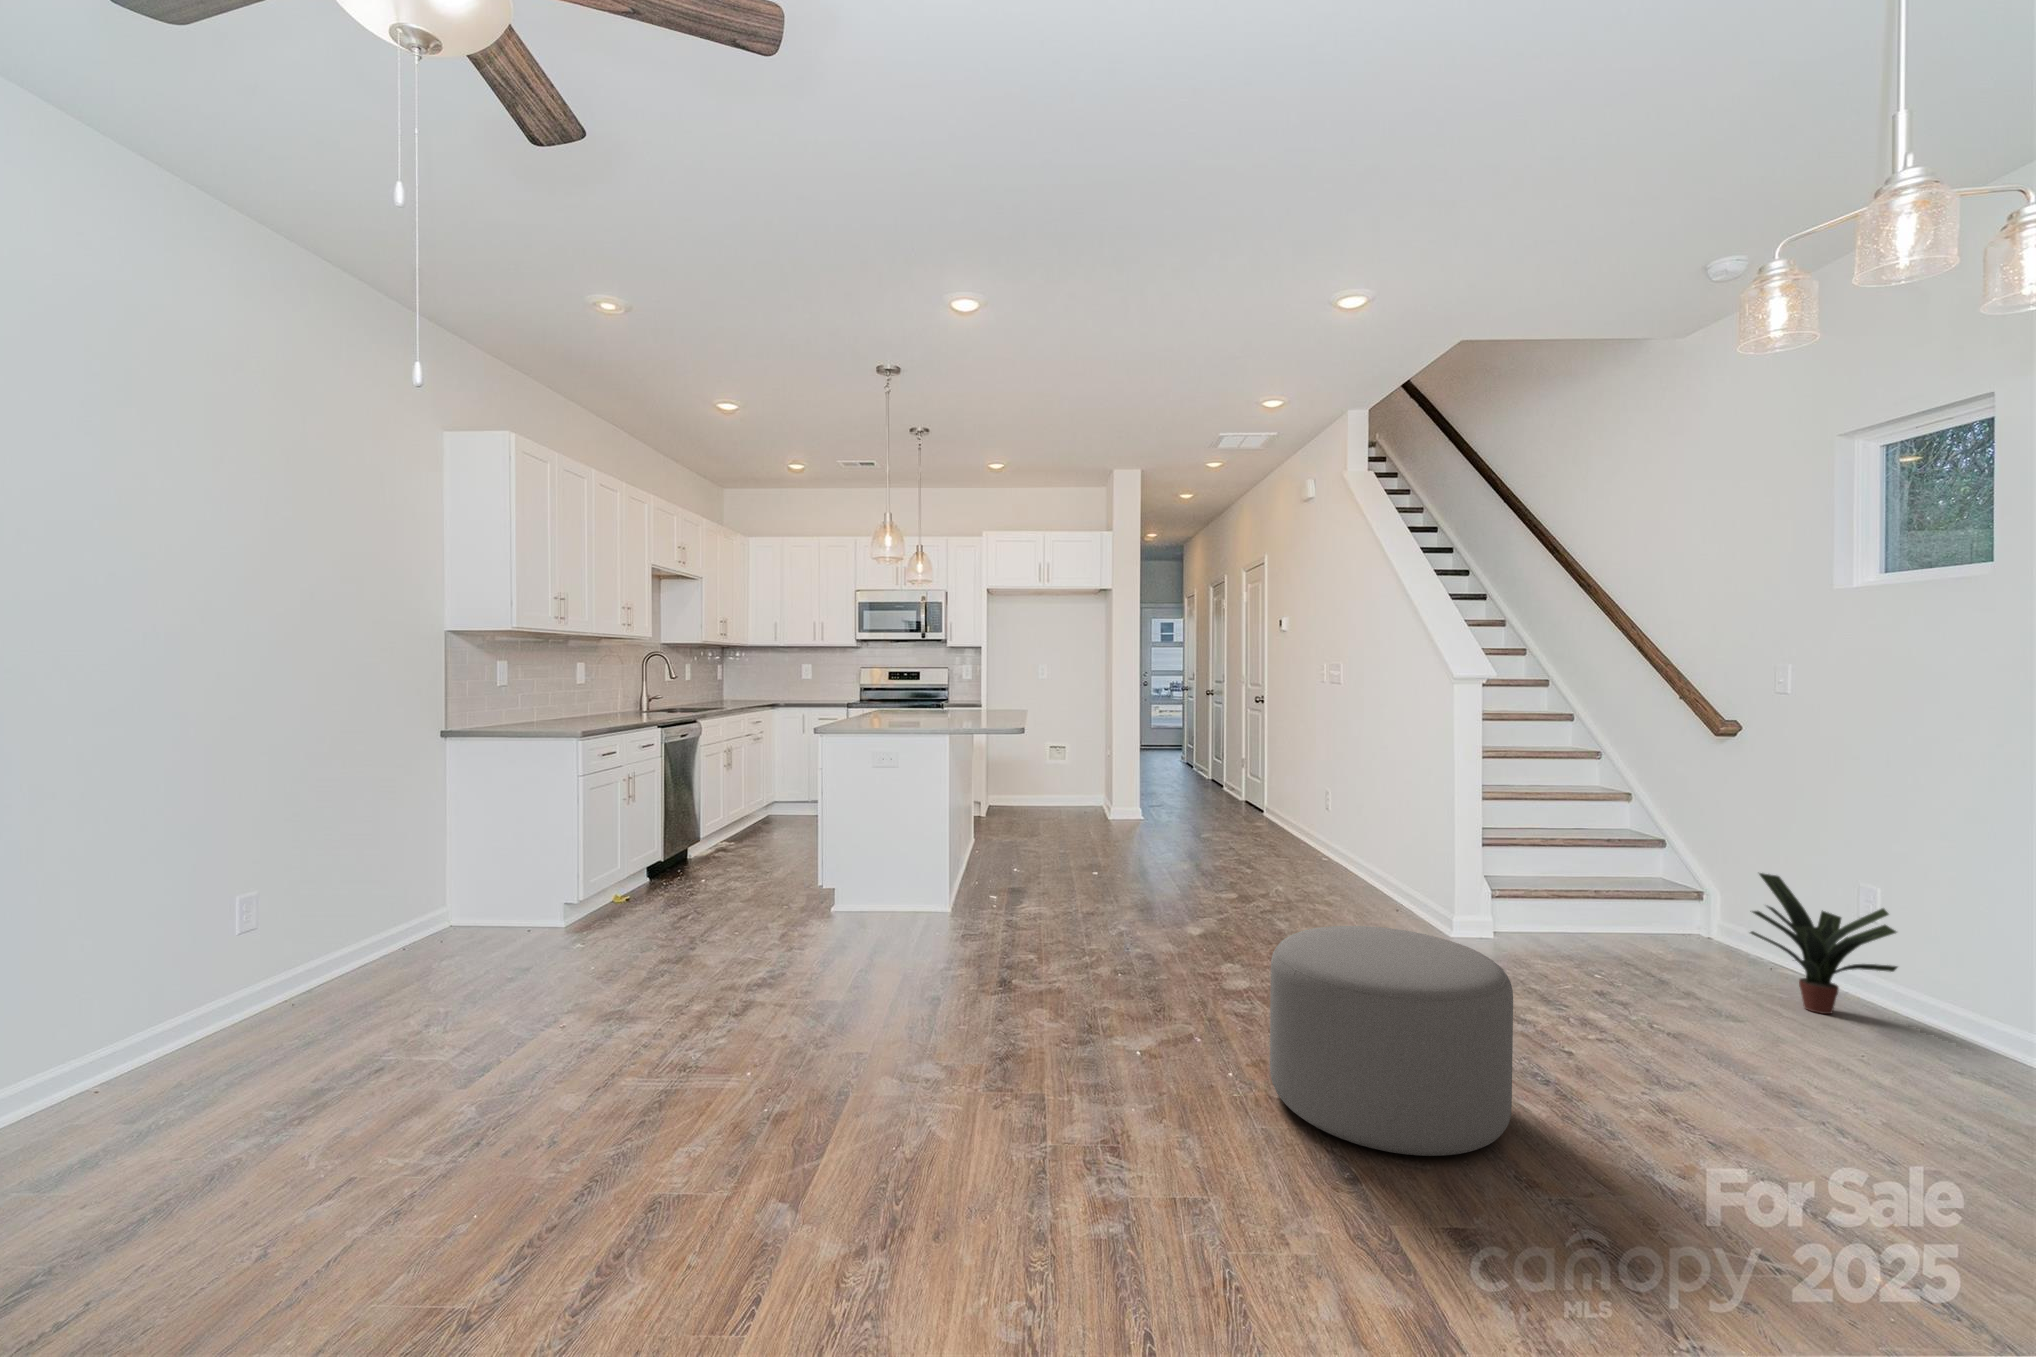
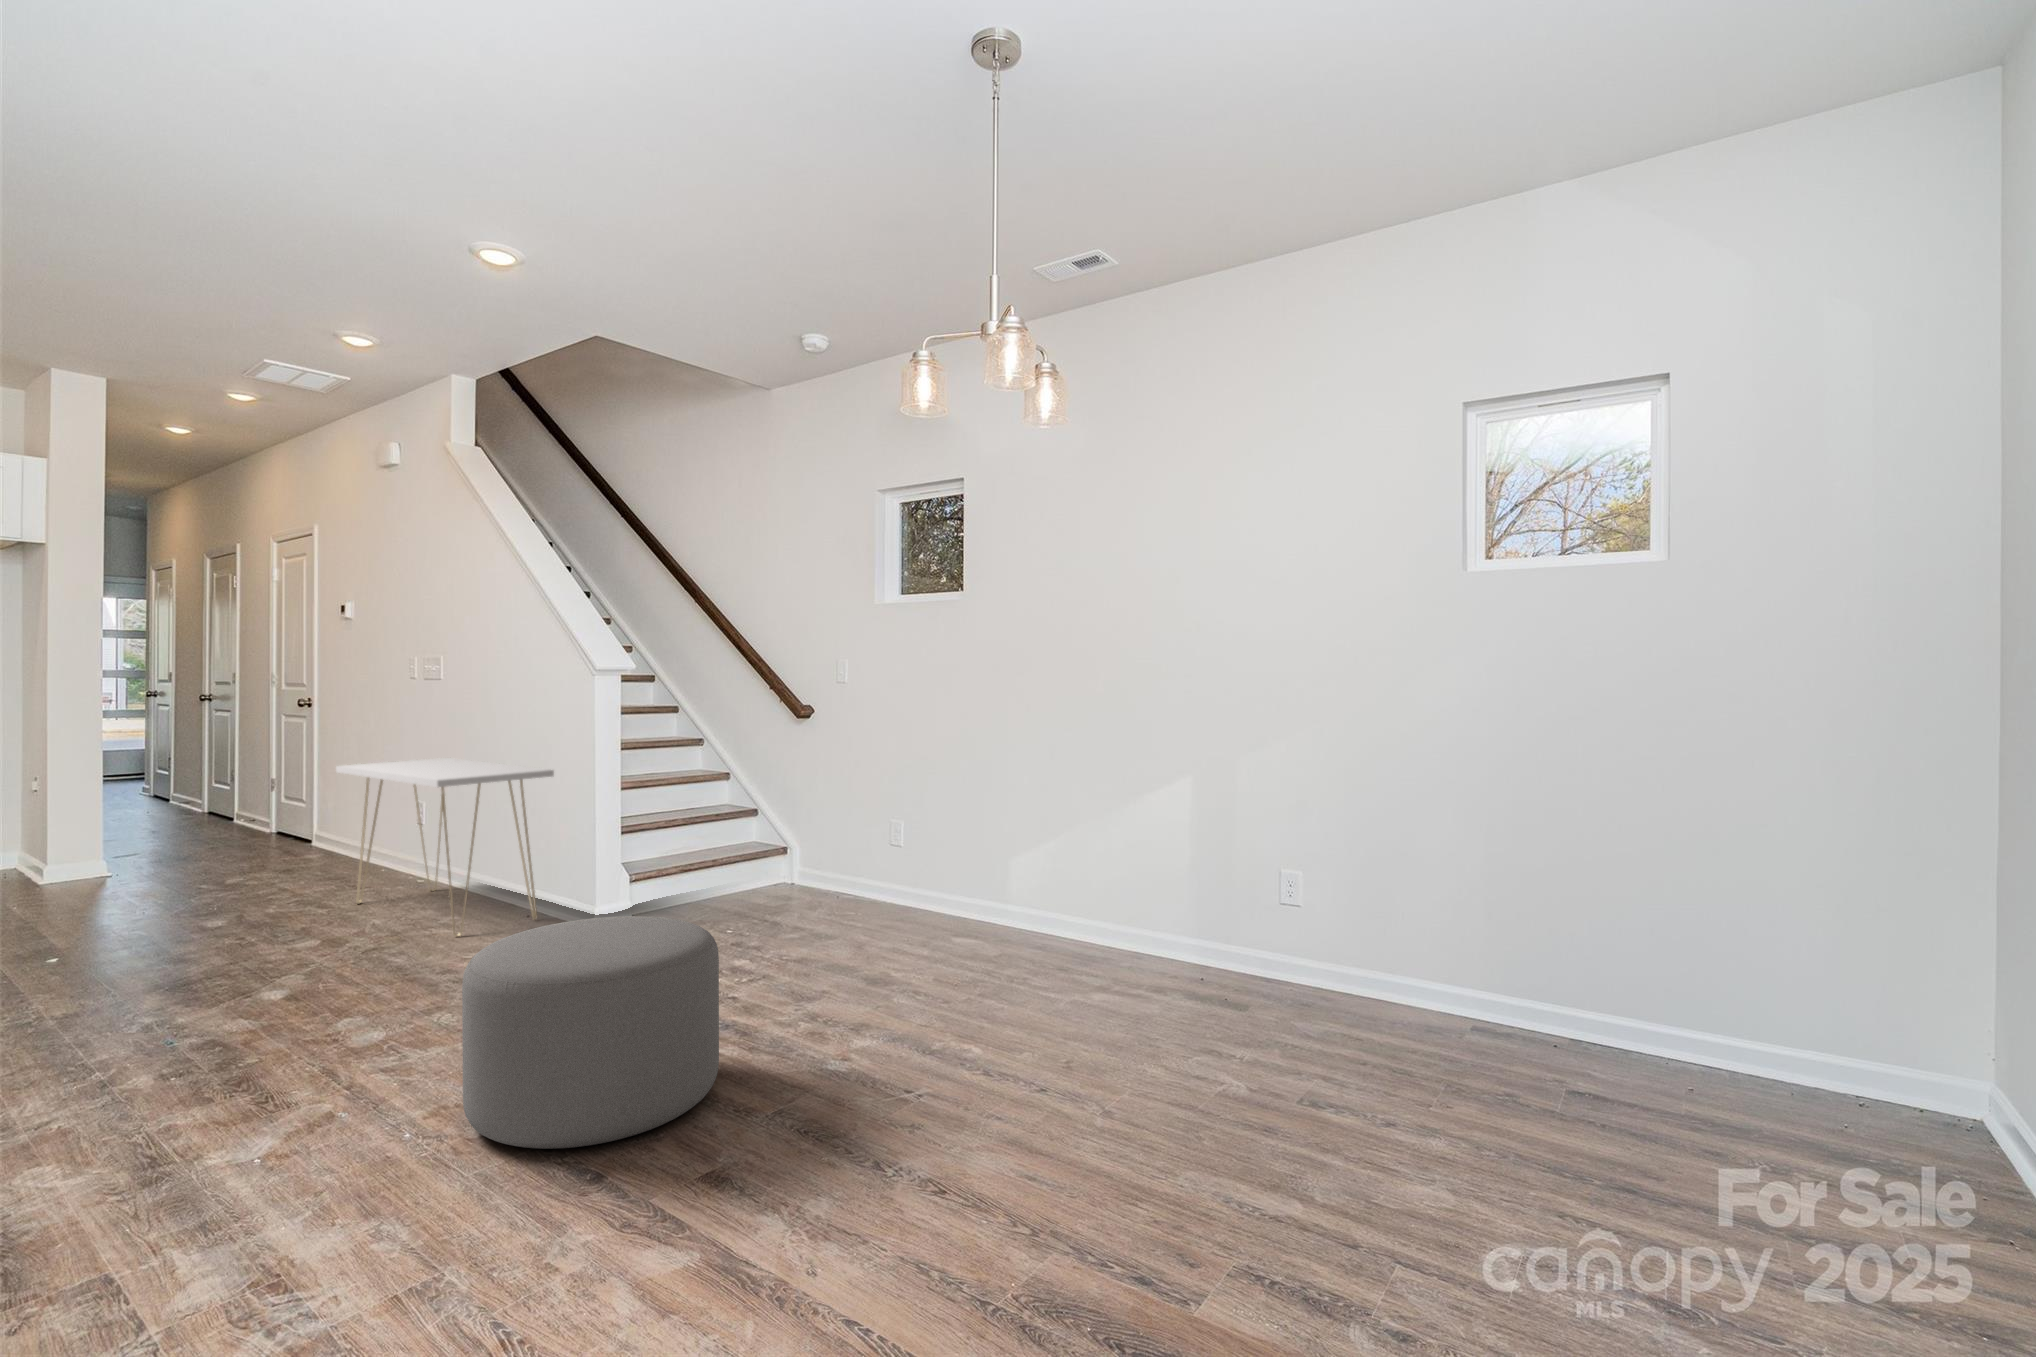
console table: none [1262,756,1421,913] -> present [336,758,554,936]
potted plant: present [1750,873,1897,1014] -> none [838,818,927,919]

